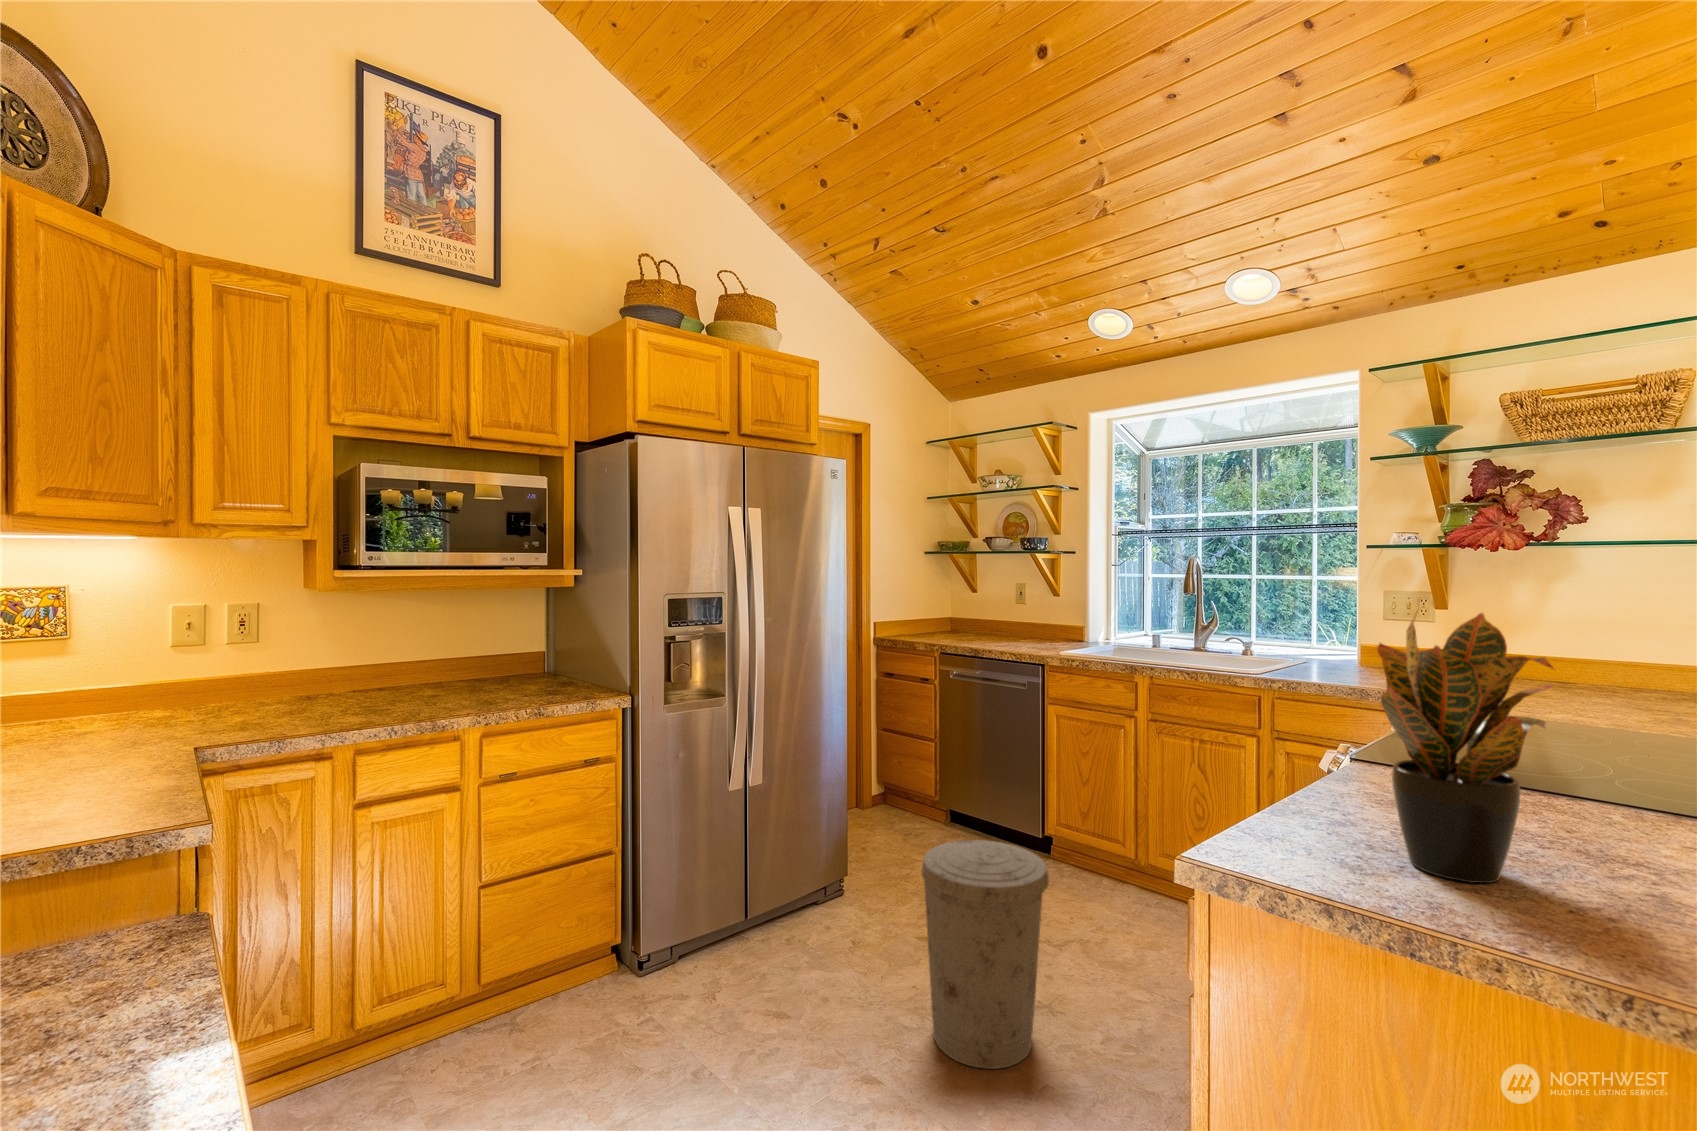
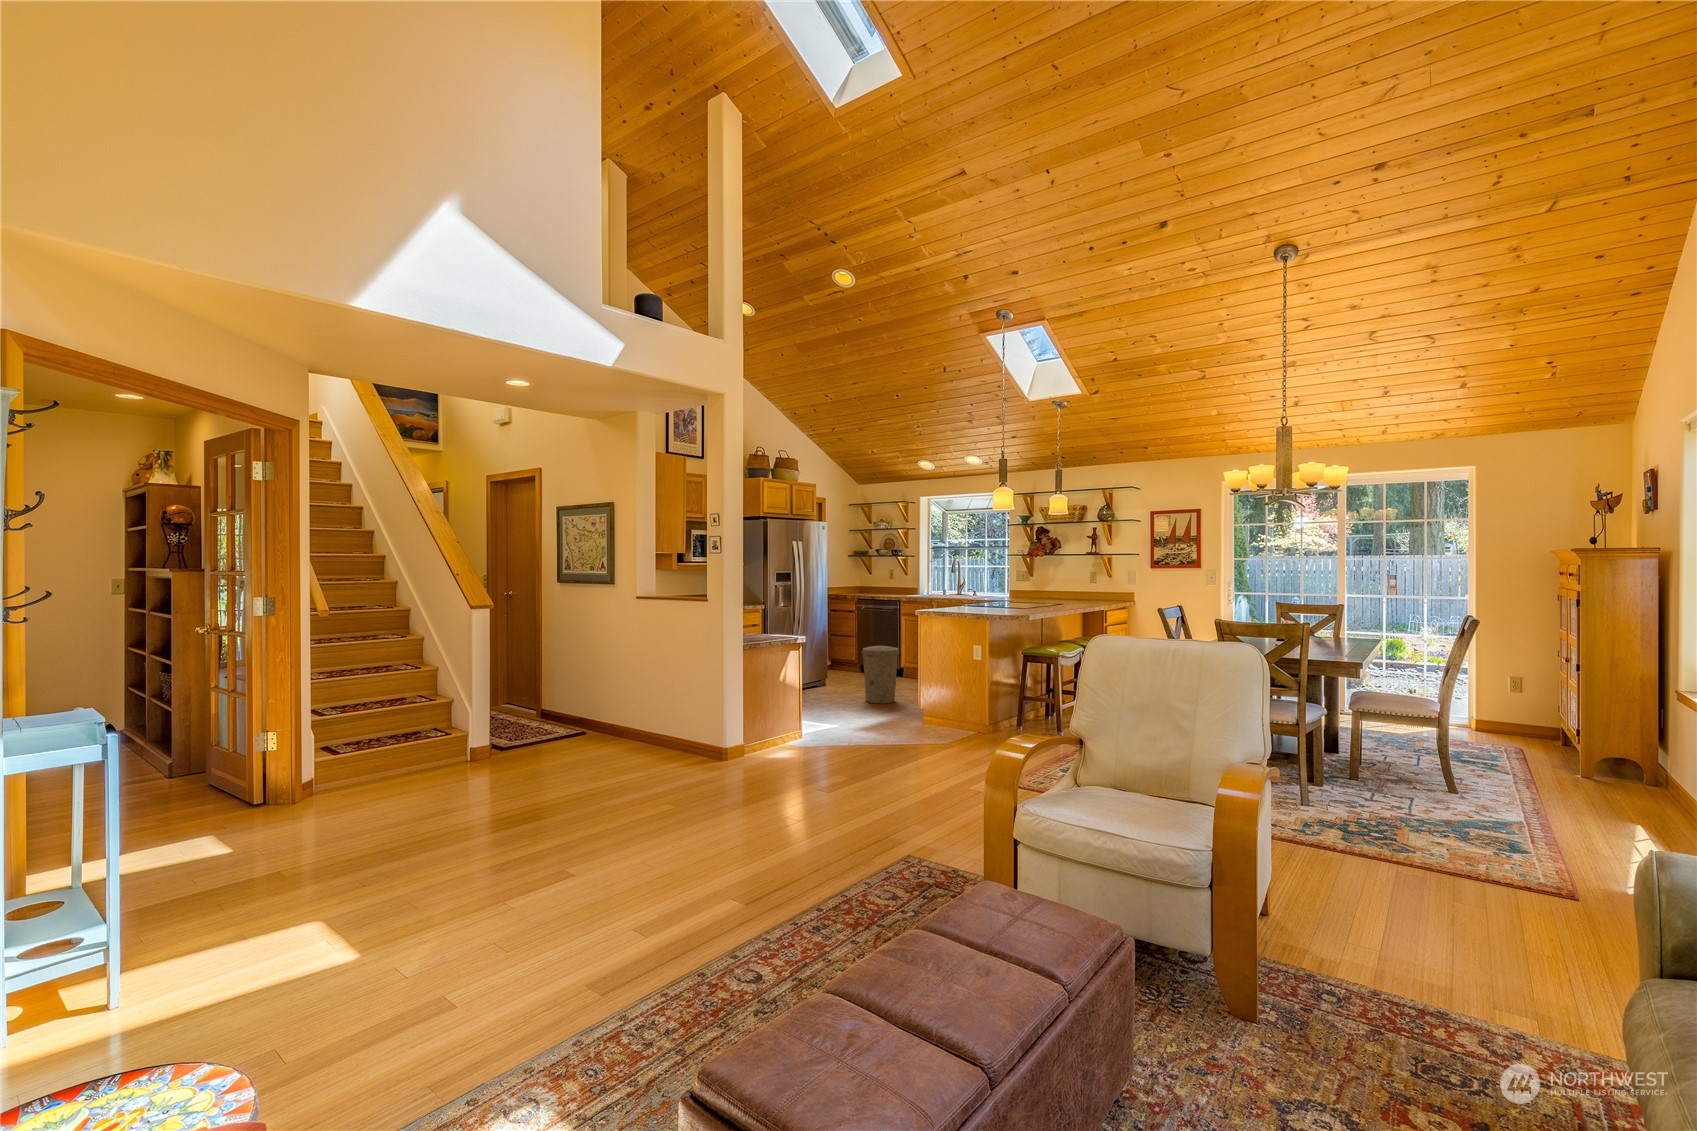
potted plant: present [1377,599,1554,883] -> none [945,564,973,609]

